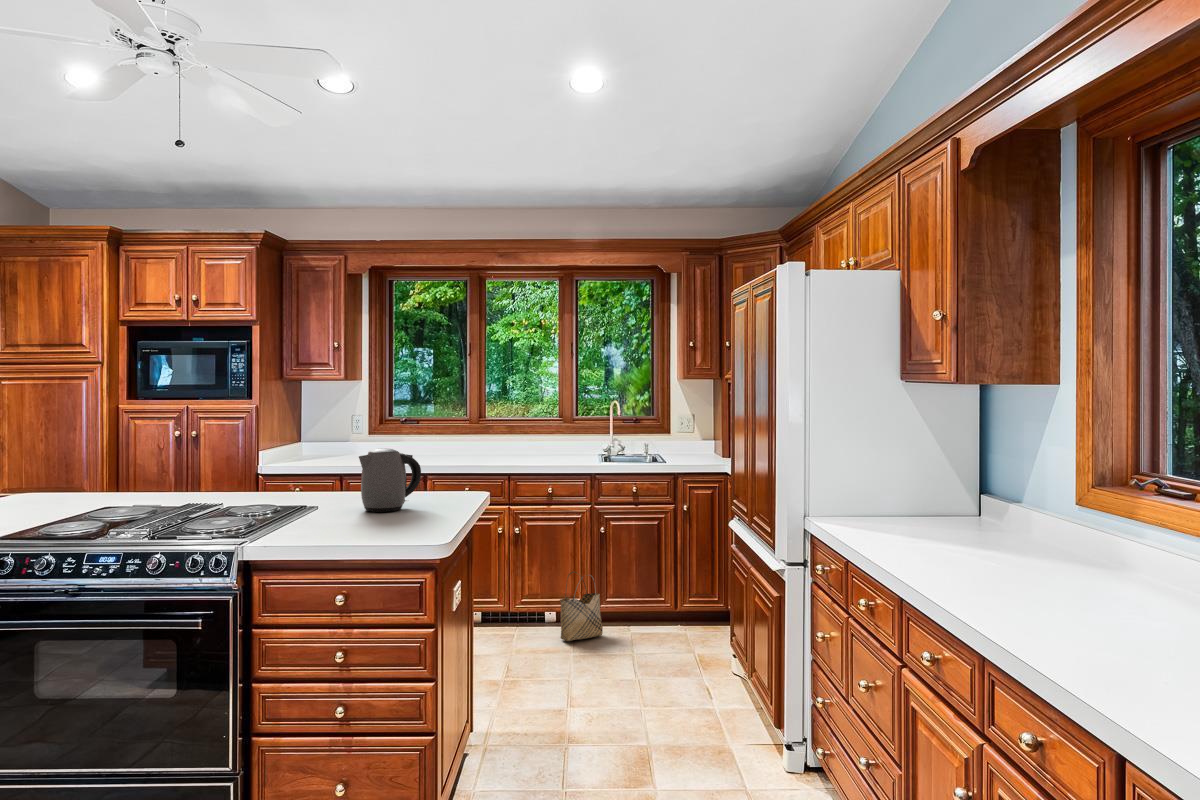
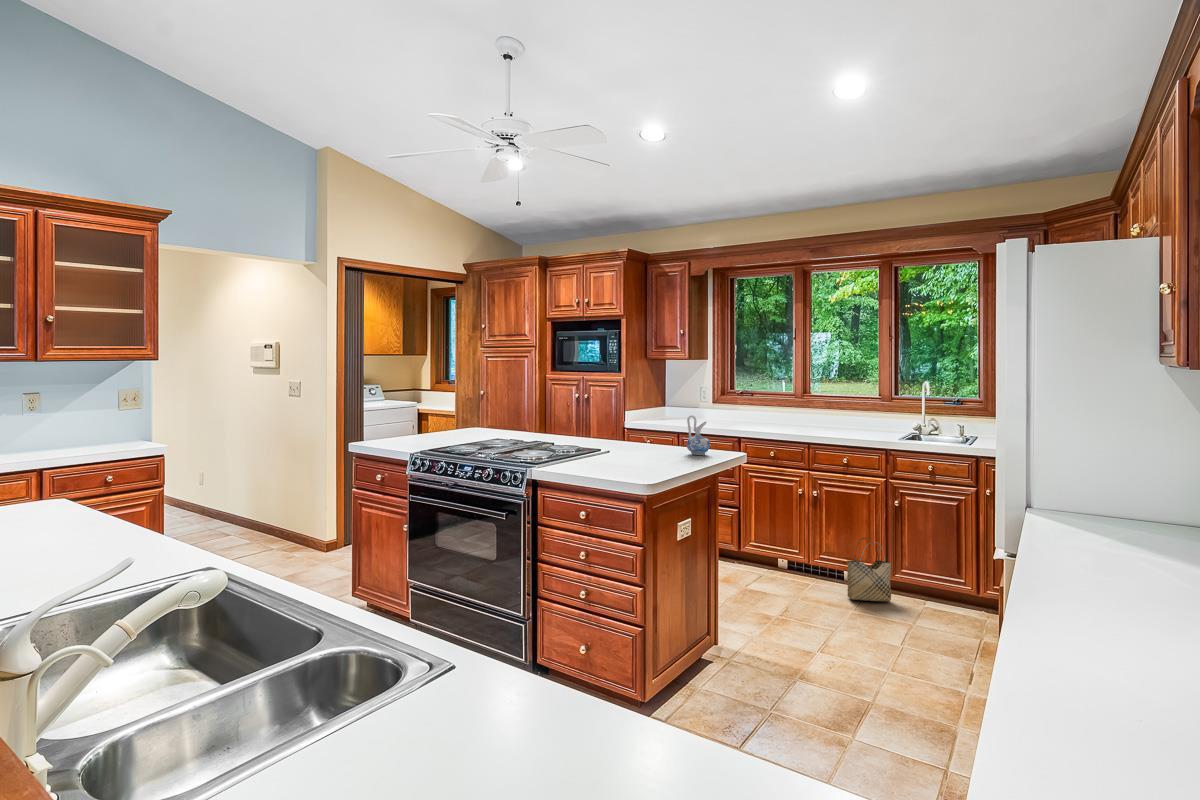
kettle: present [359,448,421,512] -> none [627,411,675,459]
ceramic pitcher: none [426,451,455,499] -> present [687,415,710,455]

